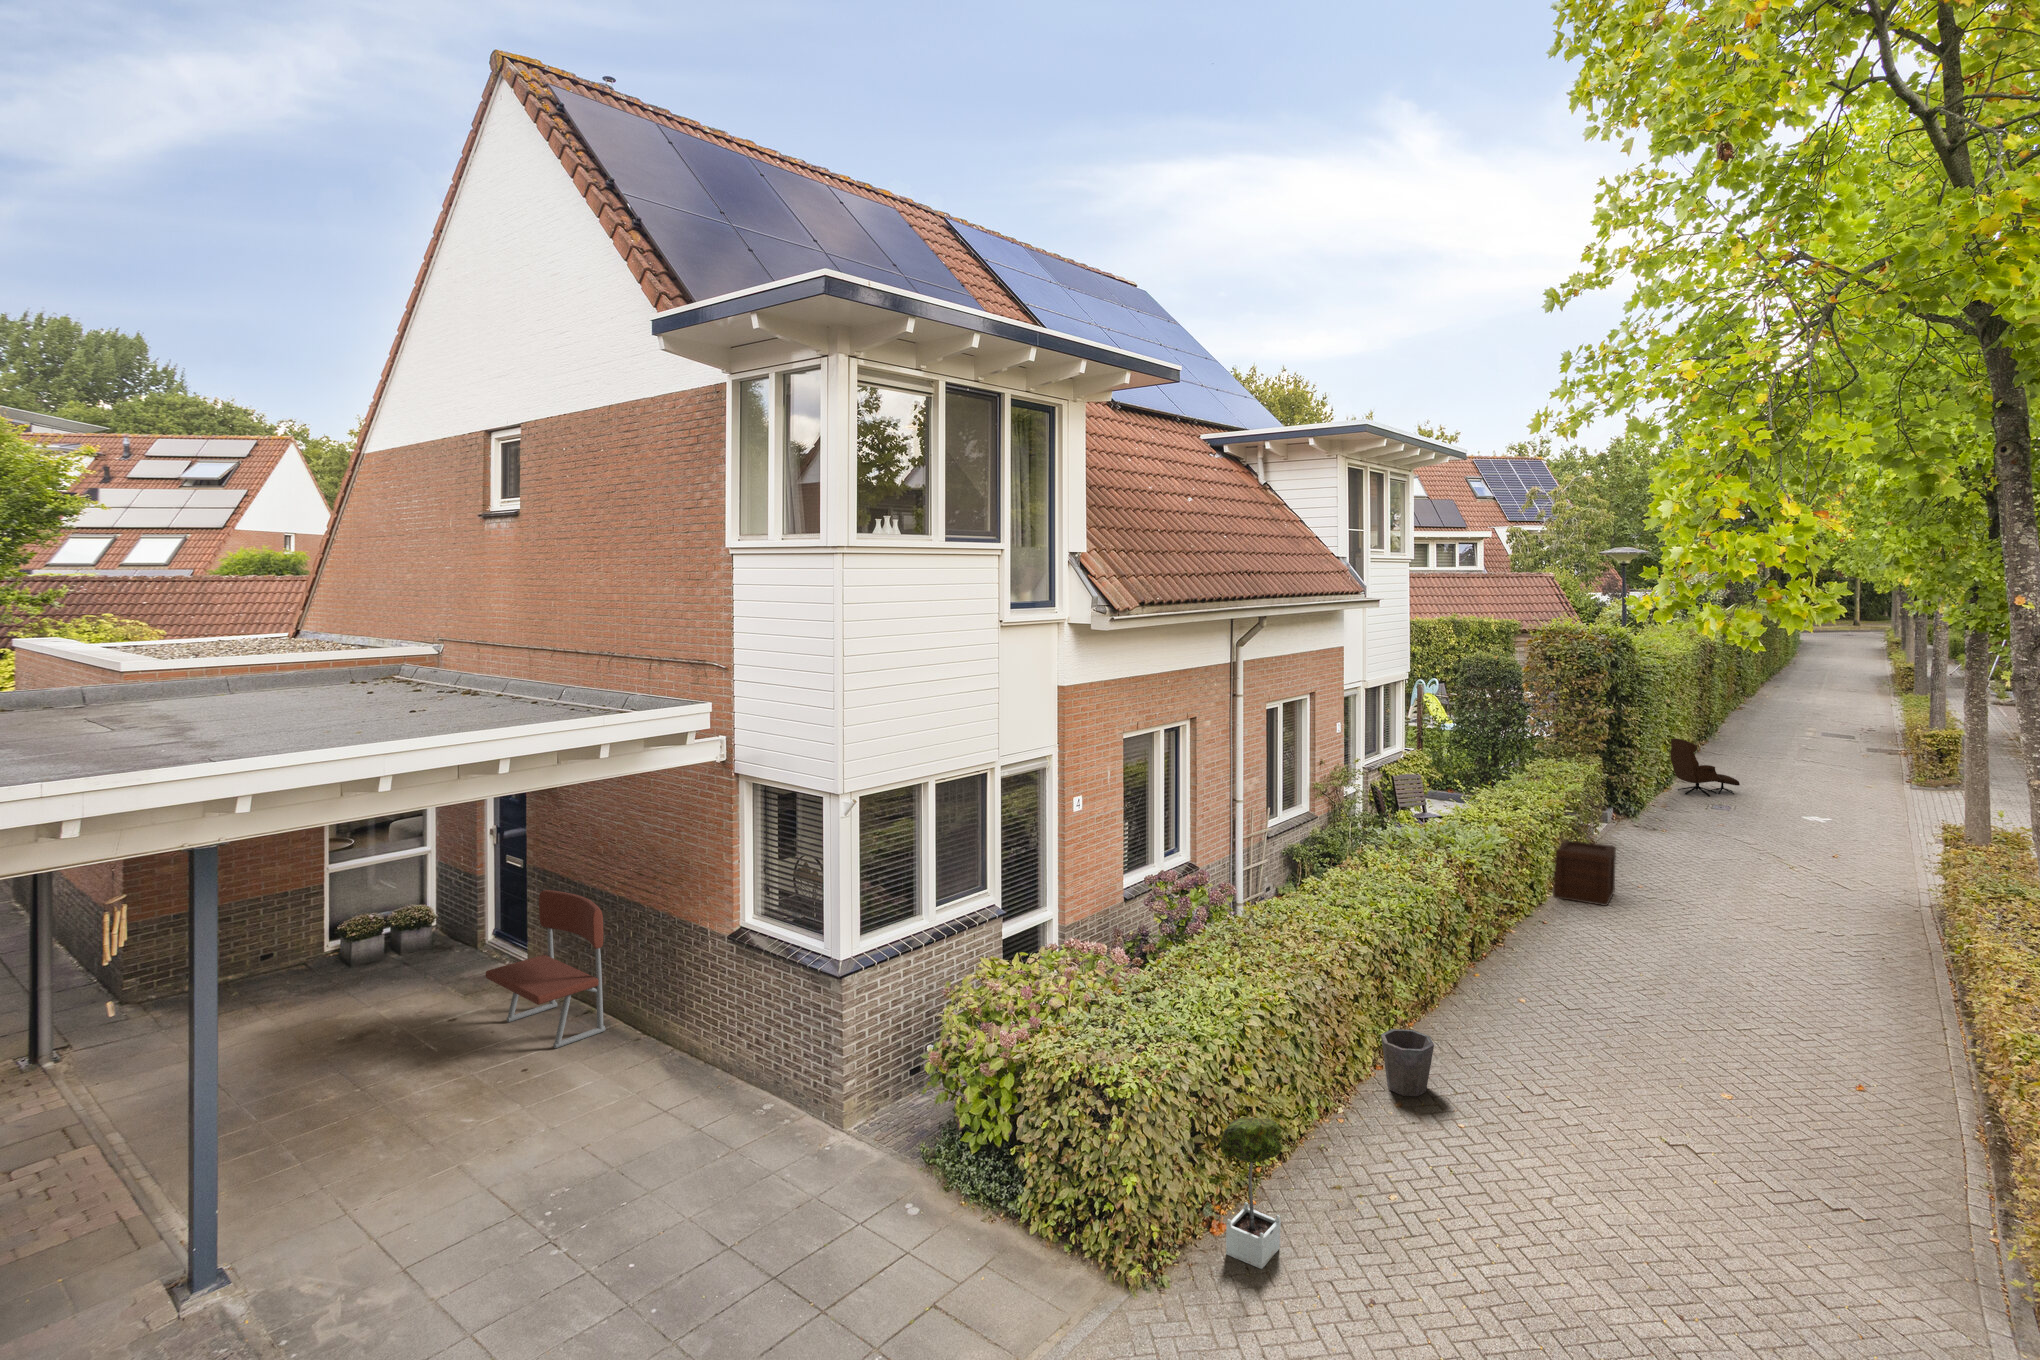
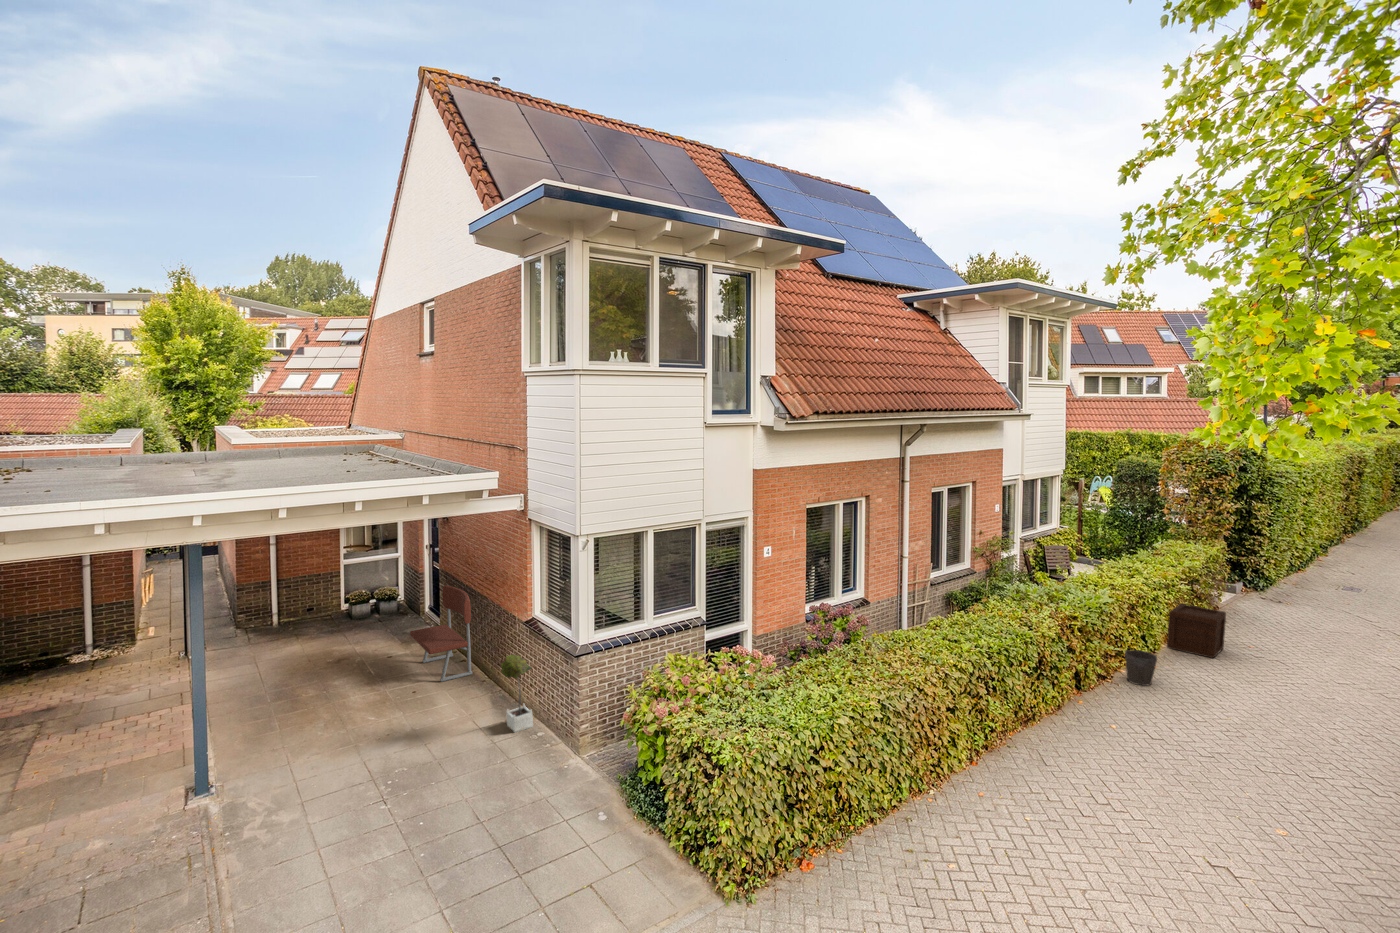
lounge chair: present [1670,739,1740,797] -> none [1304,530,1369,578]
waste bin: present [1381,1029,1434,1096] -> present [1125,650,1157,686]
potted tree: present [1219,1117,1282,1269] -> present [502,655,533,733]

